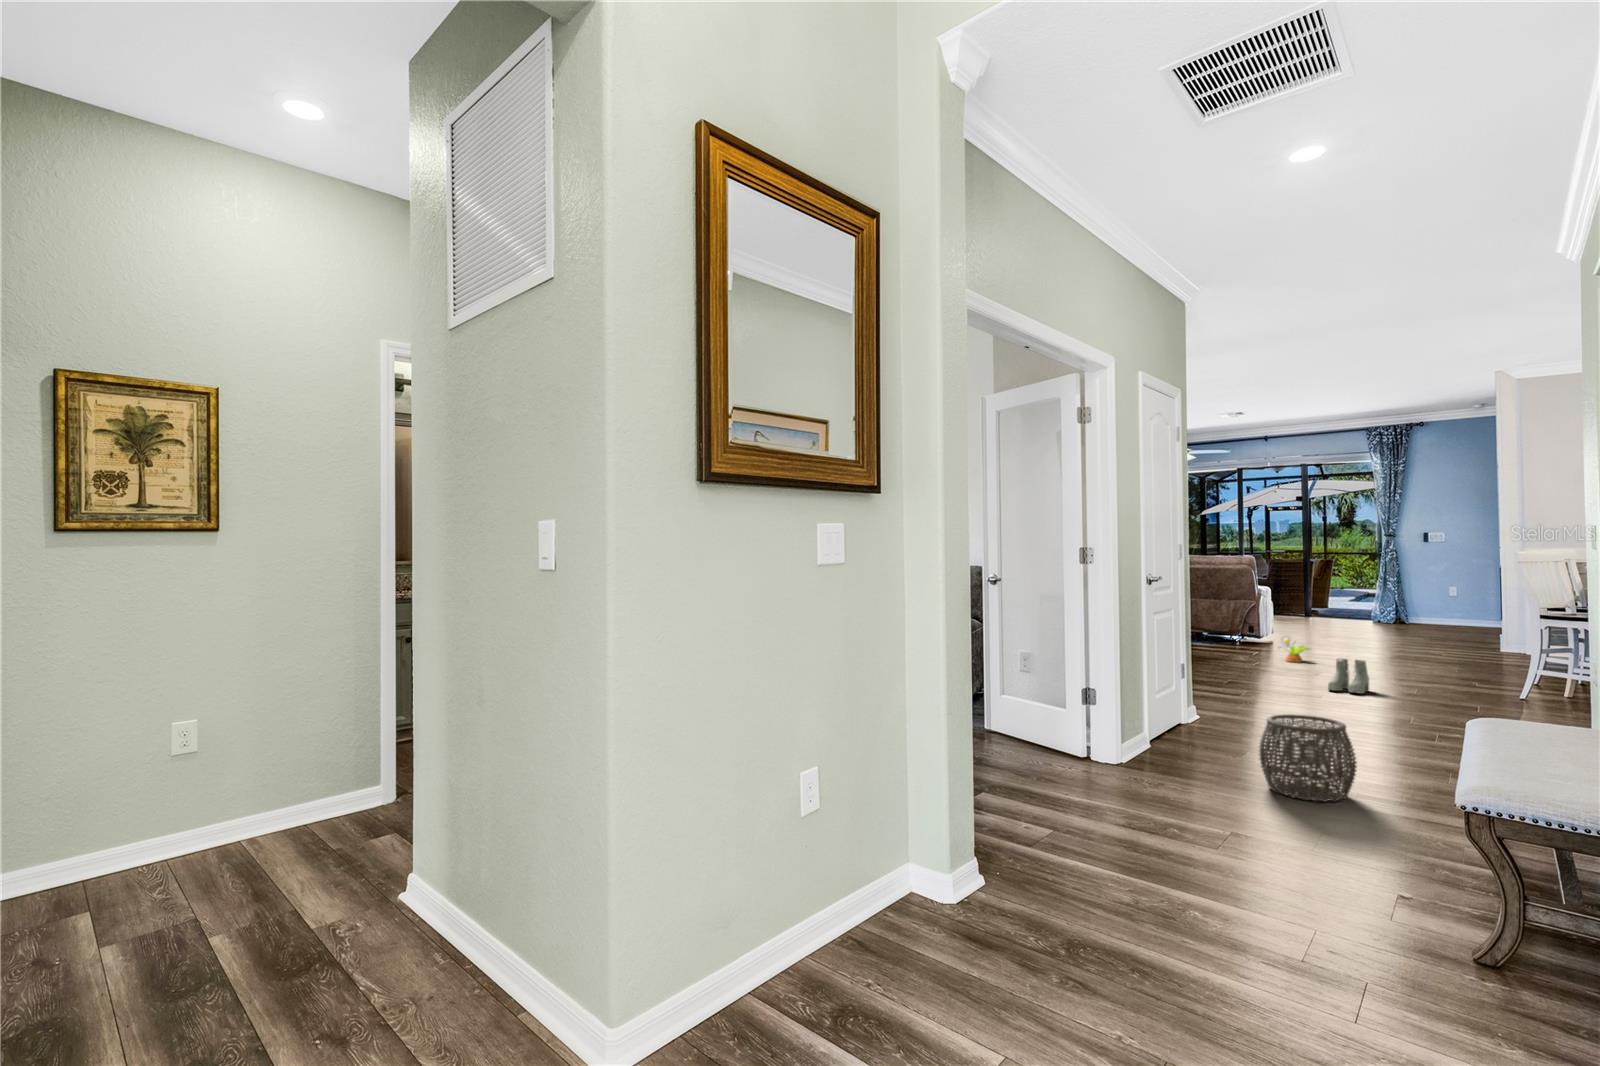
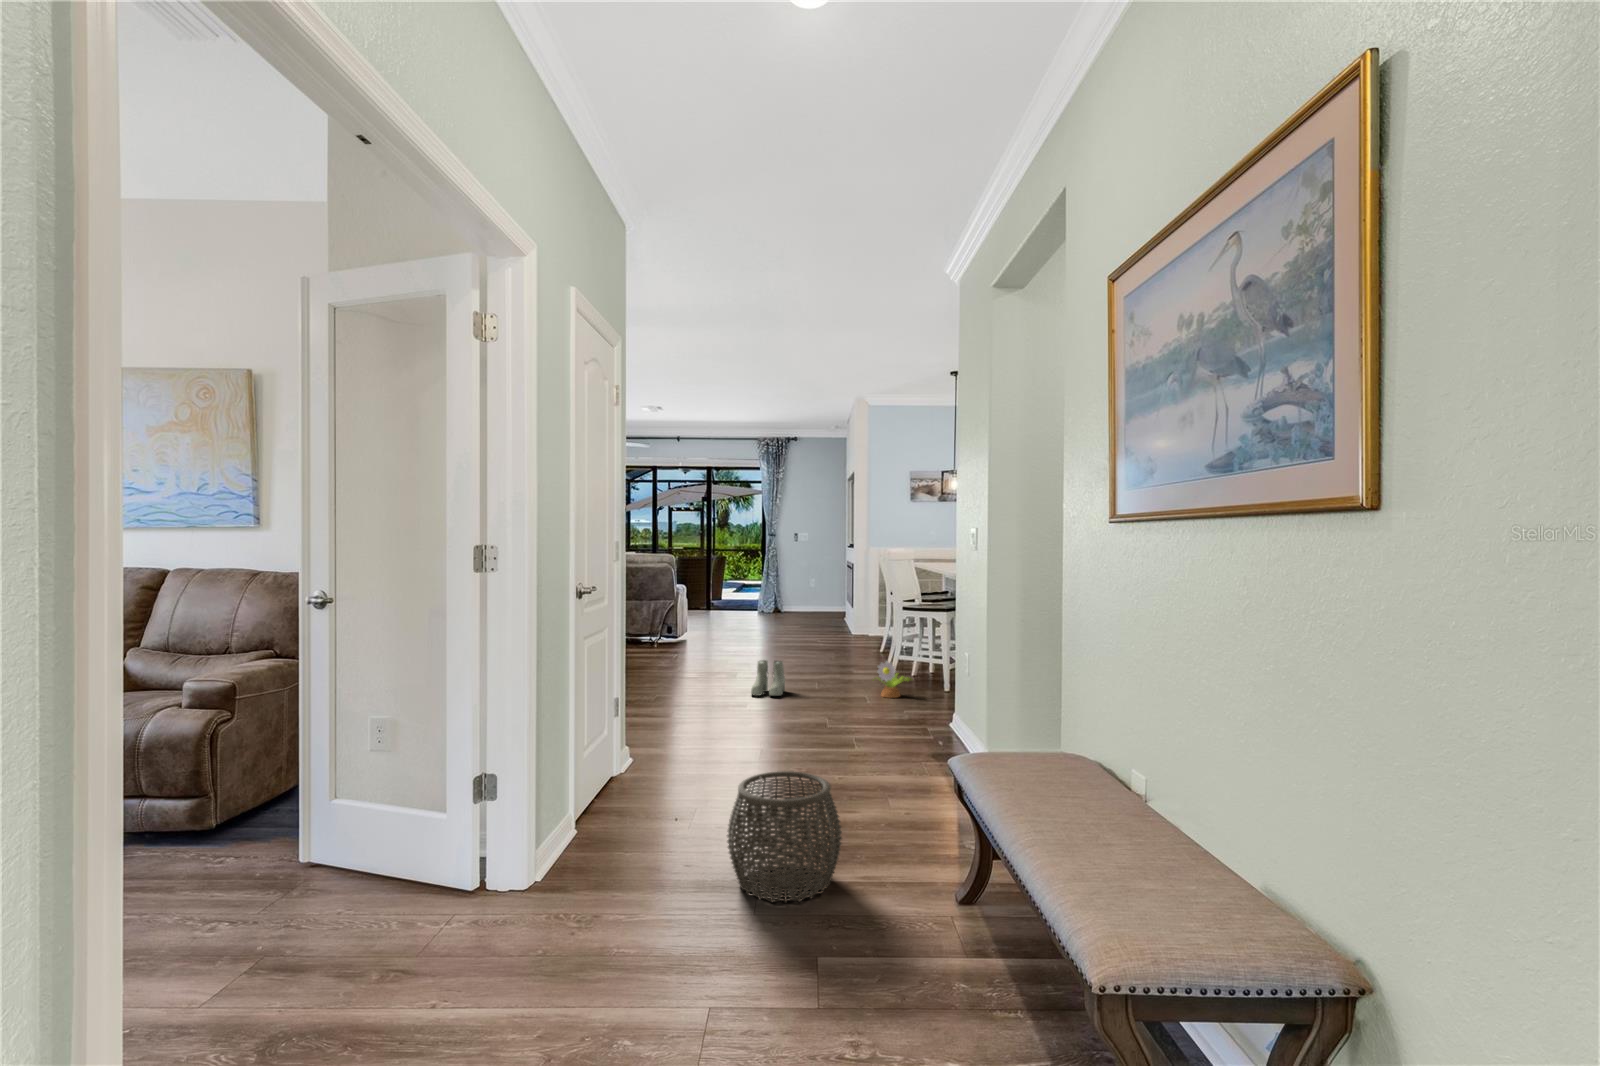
decorative plant: present [1280,634,1309,662] -> present [875,661,911,698]

